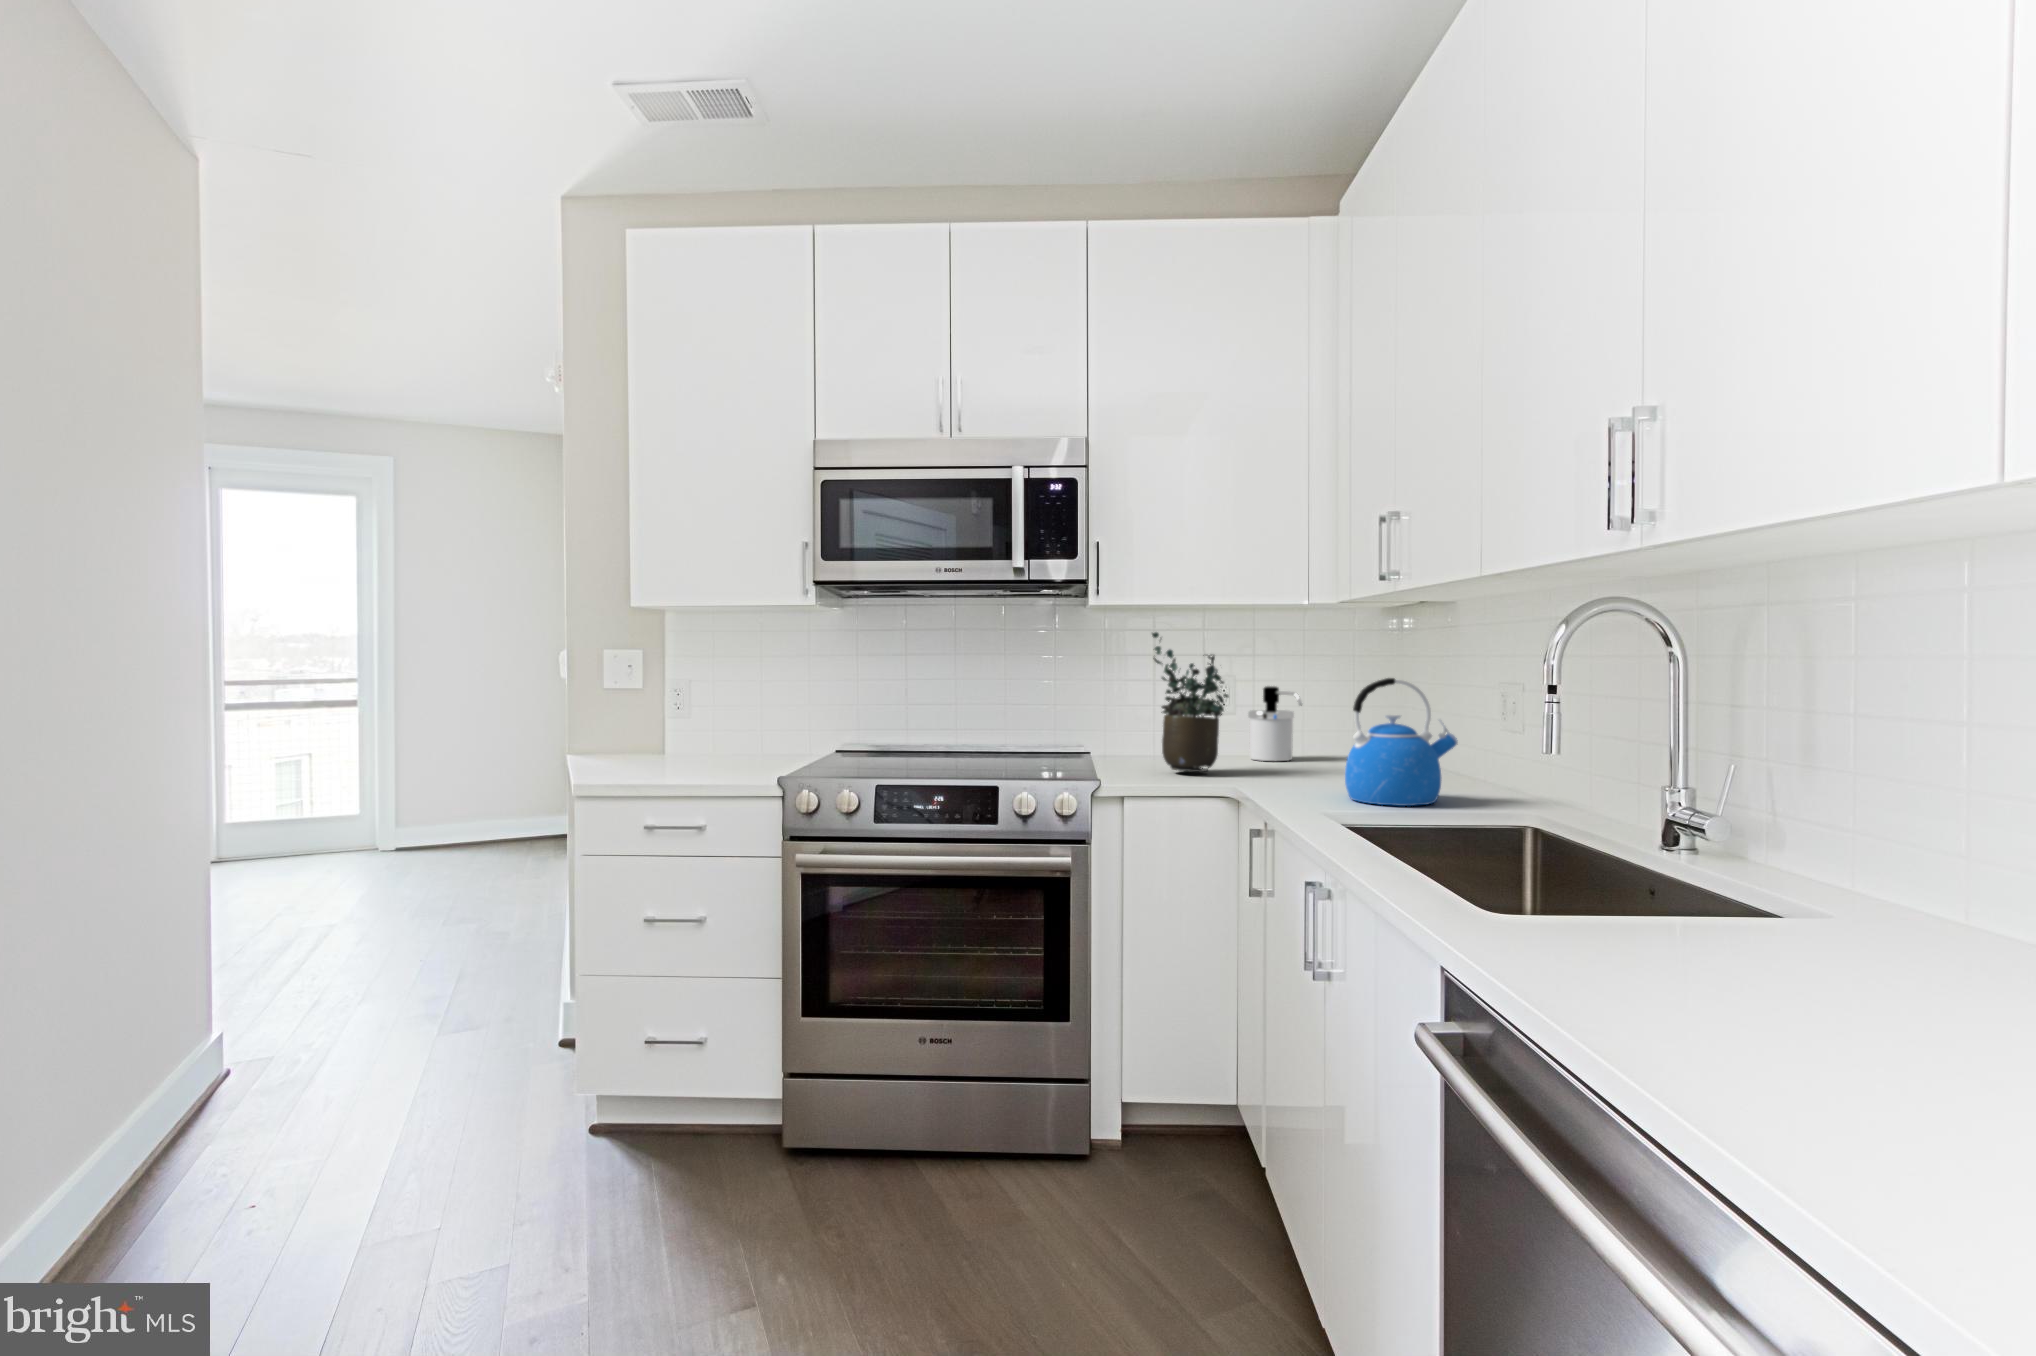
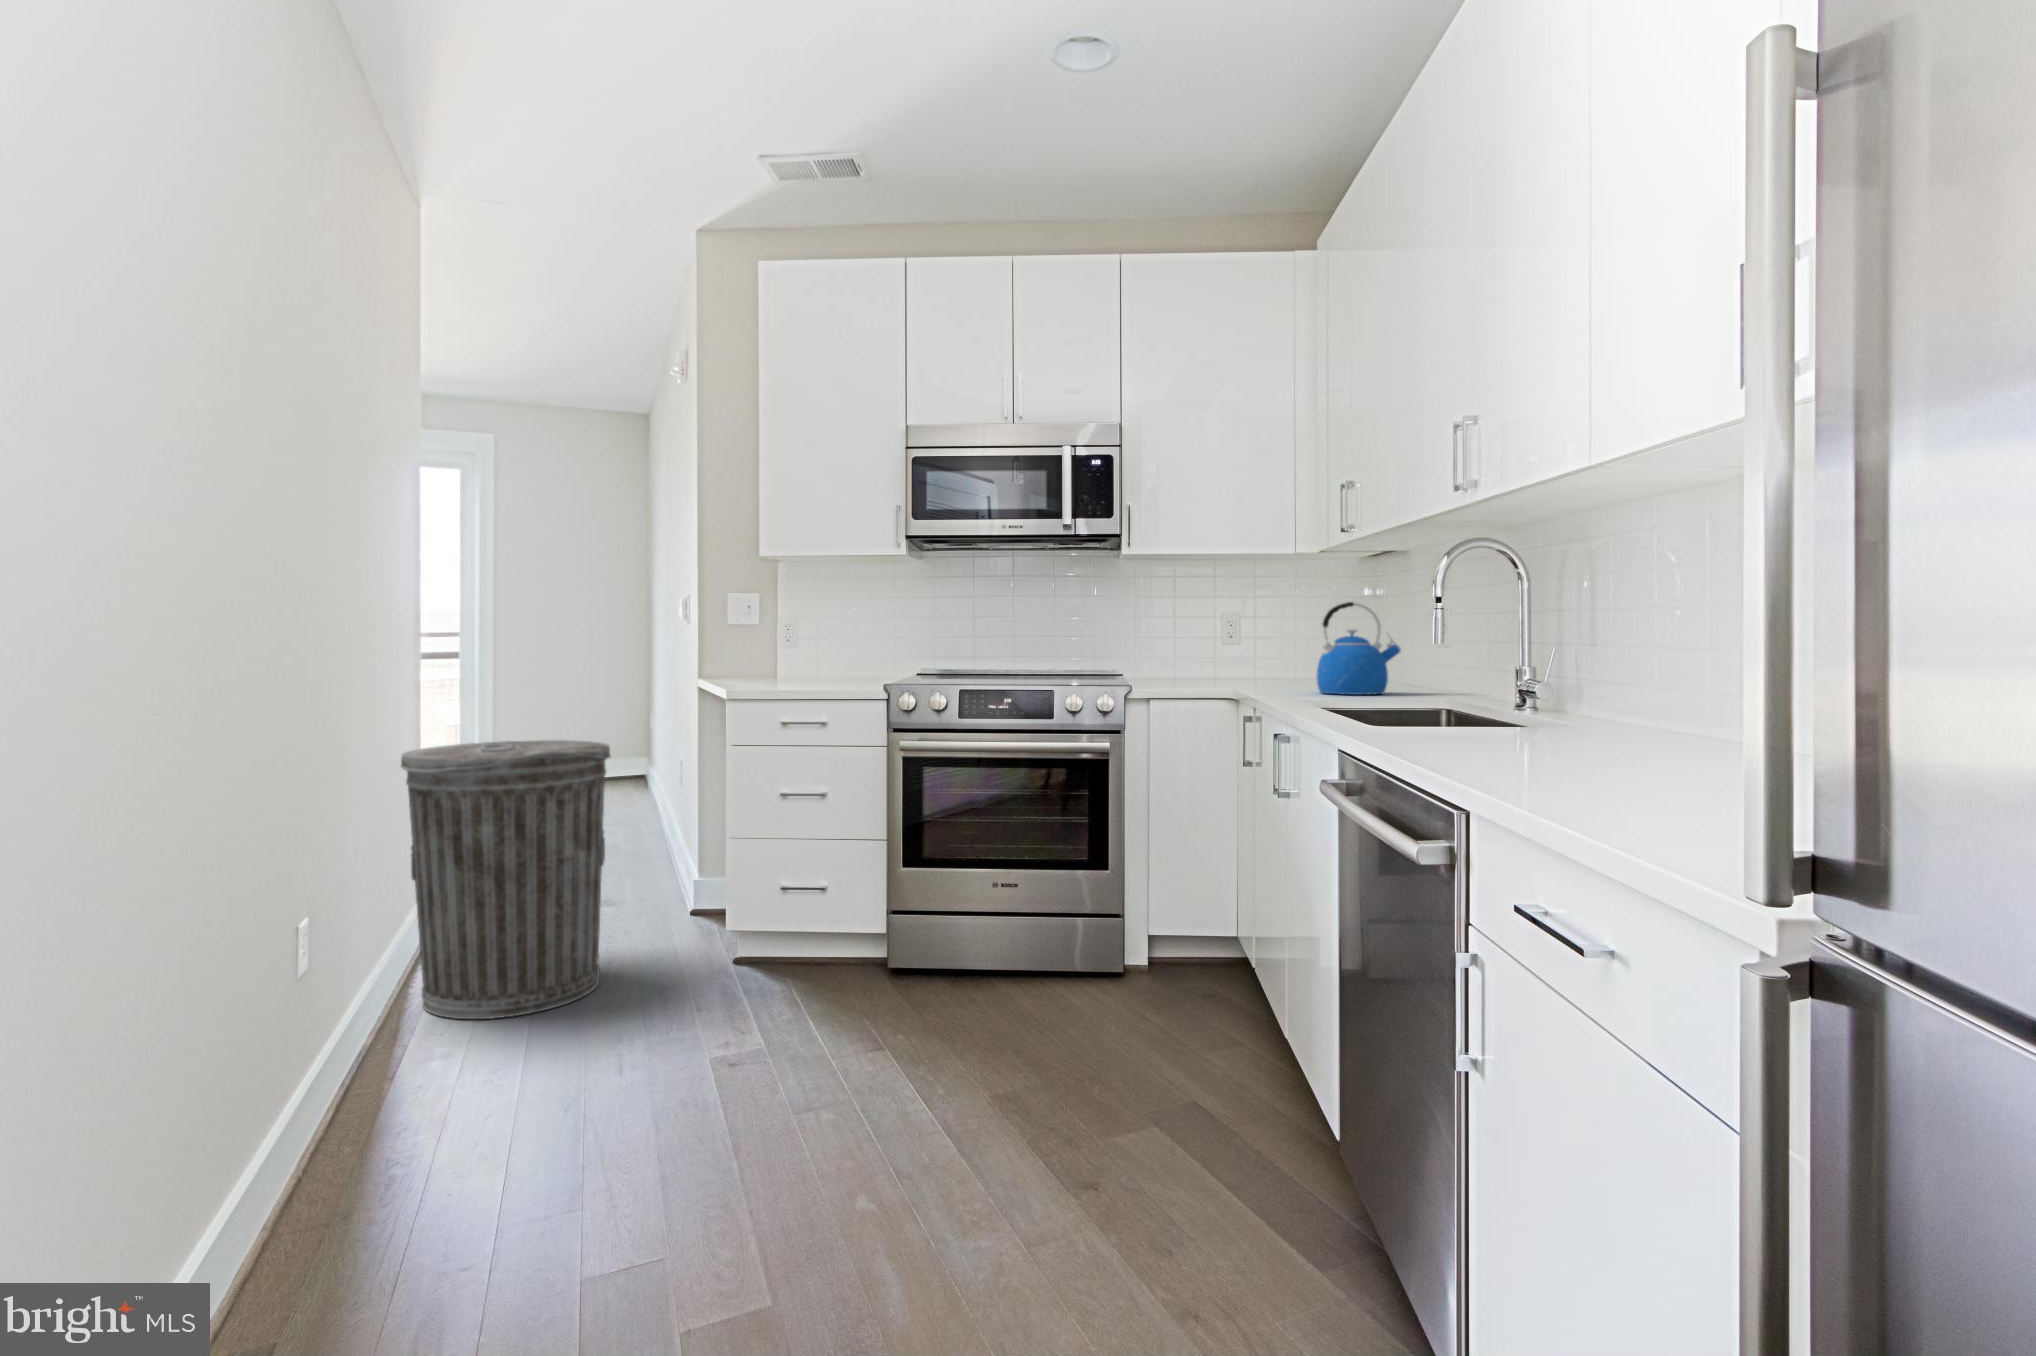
potted plant: present [1152,632,1229,772] -> none [1170,577,1231,685]
soap dispenser: present [1248,686,1302,761] -> none [1247,623,1289,682]
trash can: none [101,848,415,1255] -> present [401,740,611,1019]

